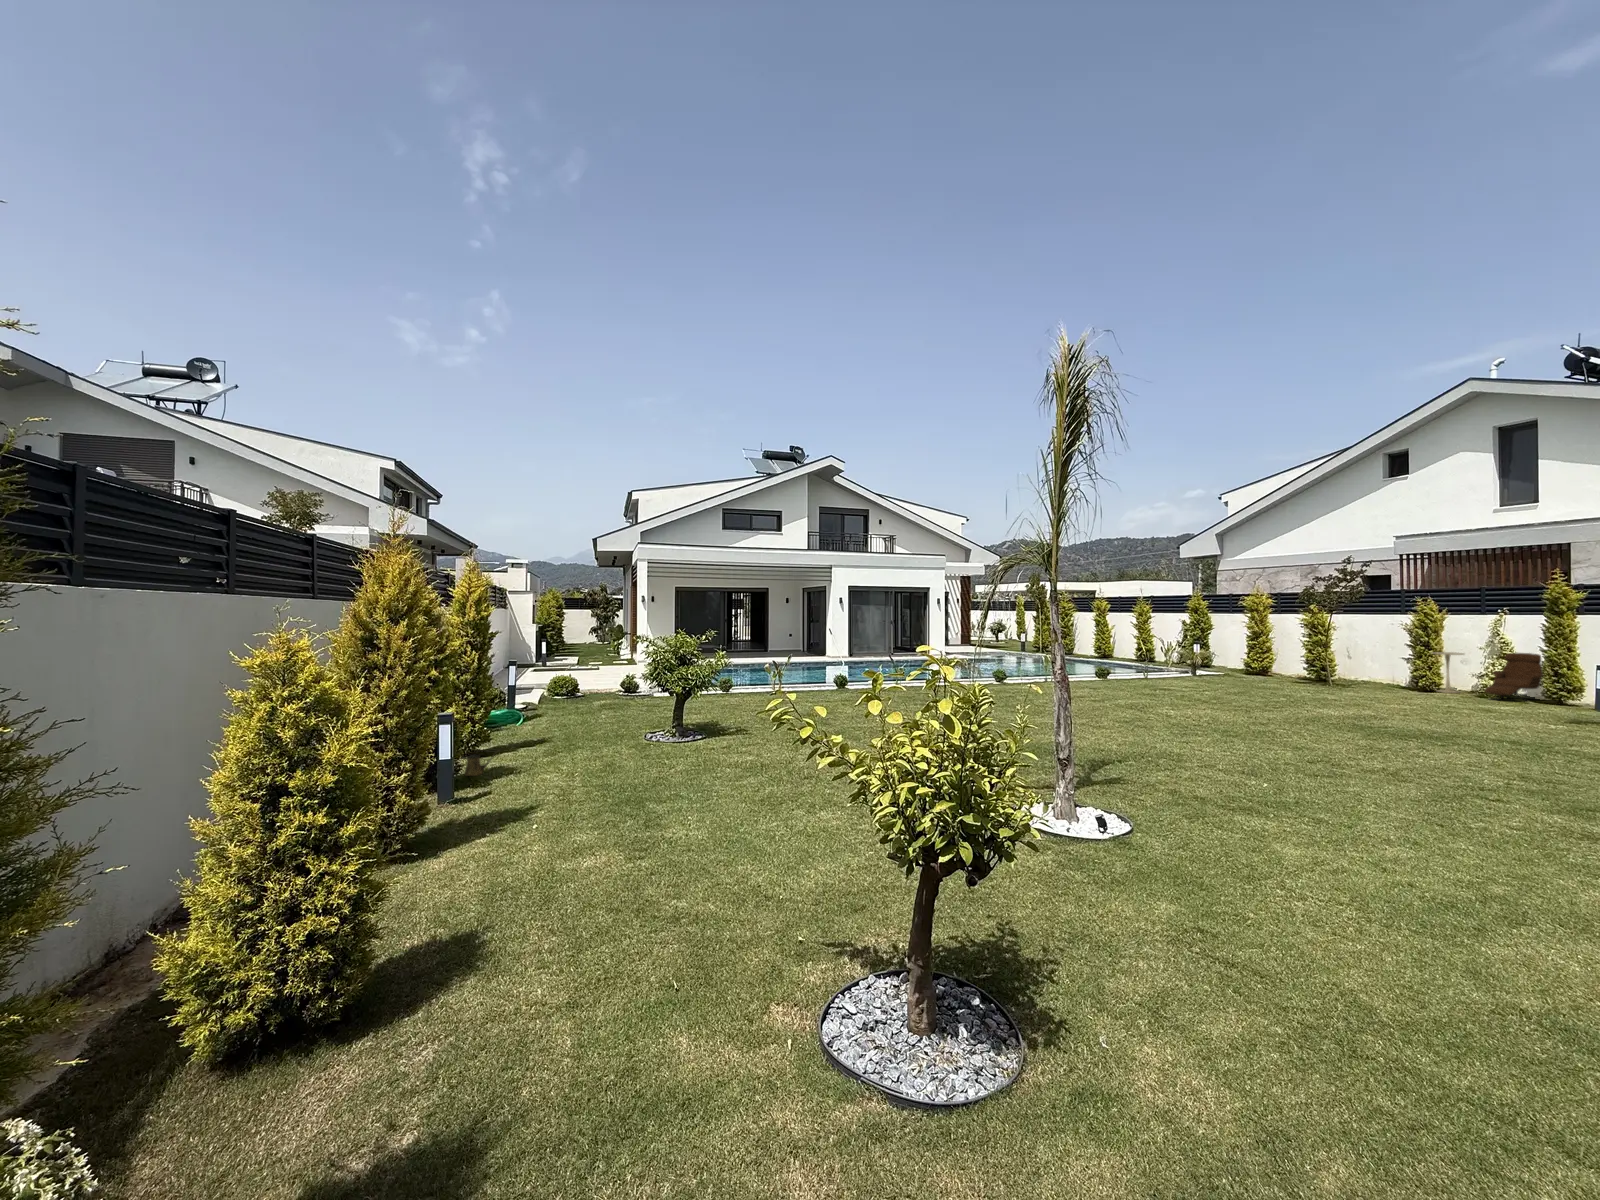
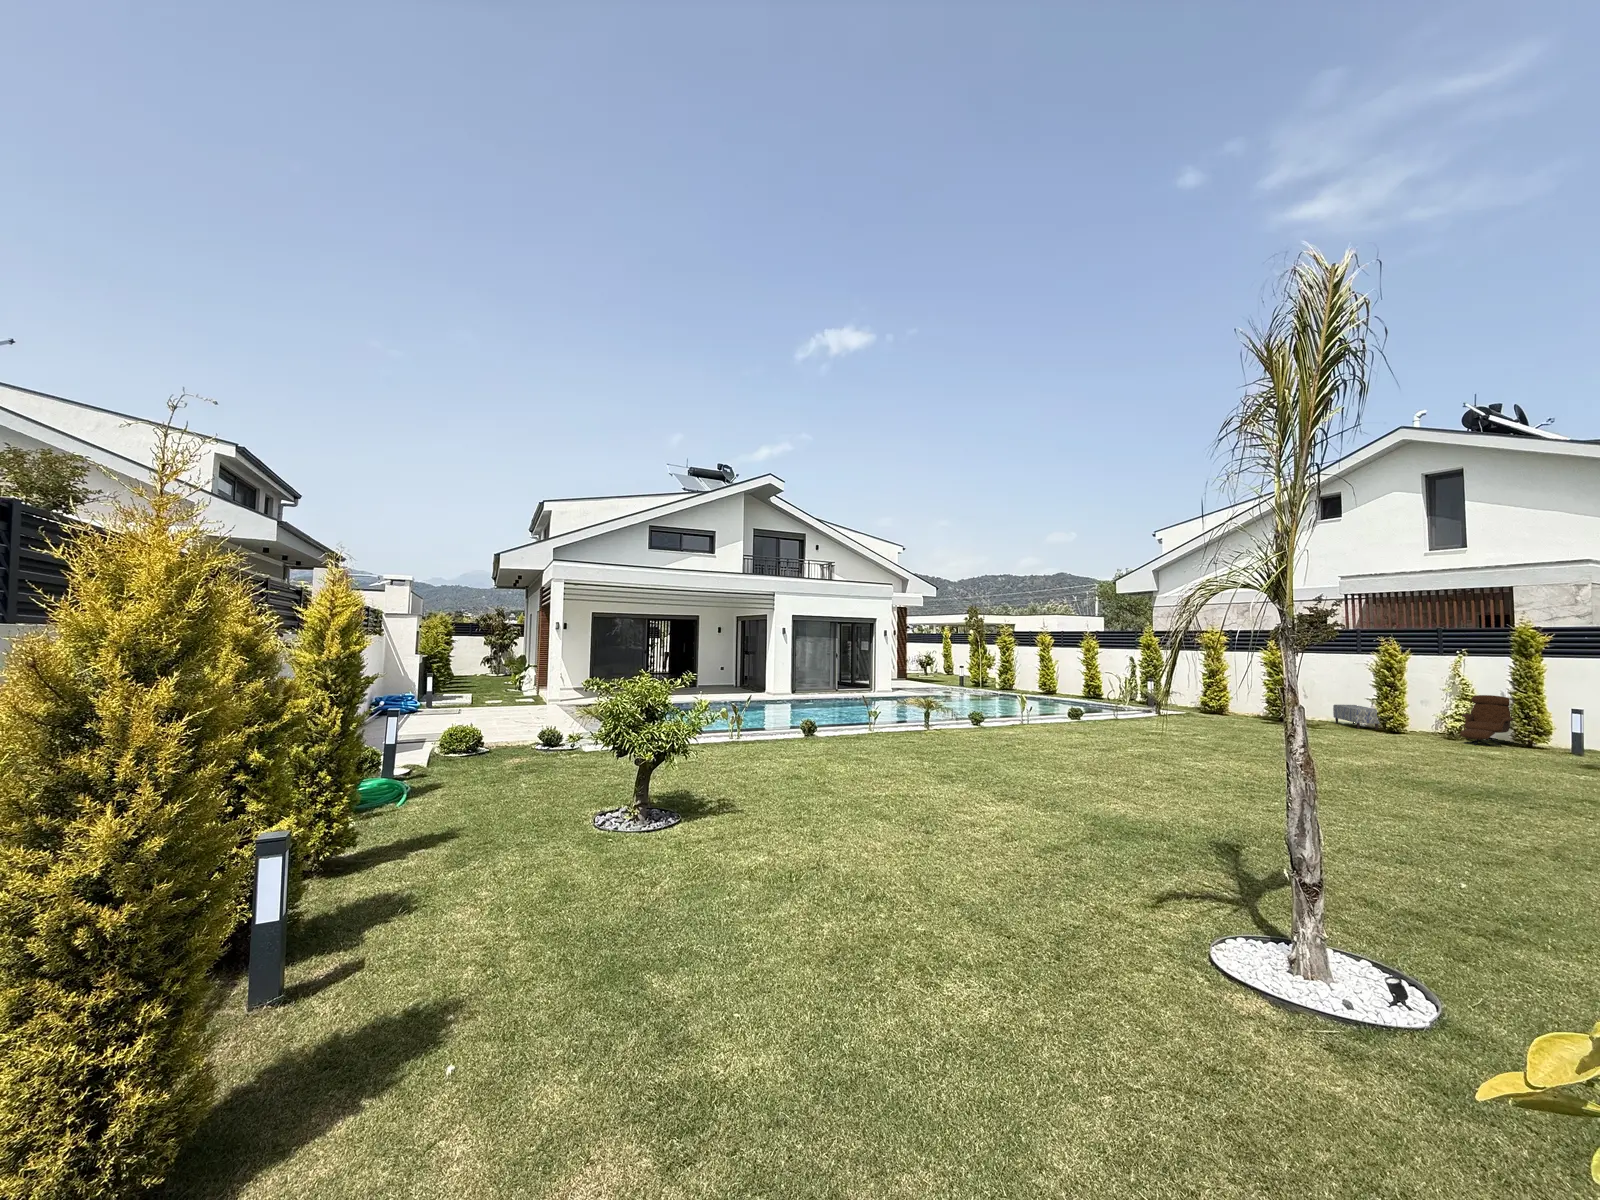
pedestal table: present [1432,652,1464,693] -> none [1397,693,1432,736]
bench: none [1372,664,1414,688] -> present [1333,705,1380,730]
watering can: present [463,754,495,776] -> none [303,855,369,900]

